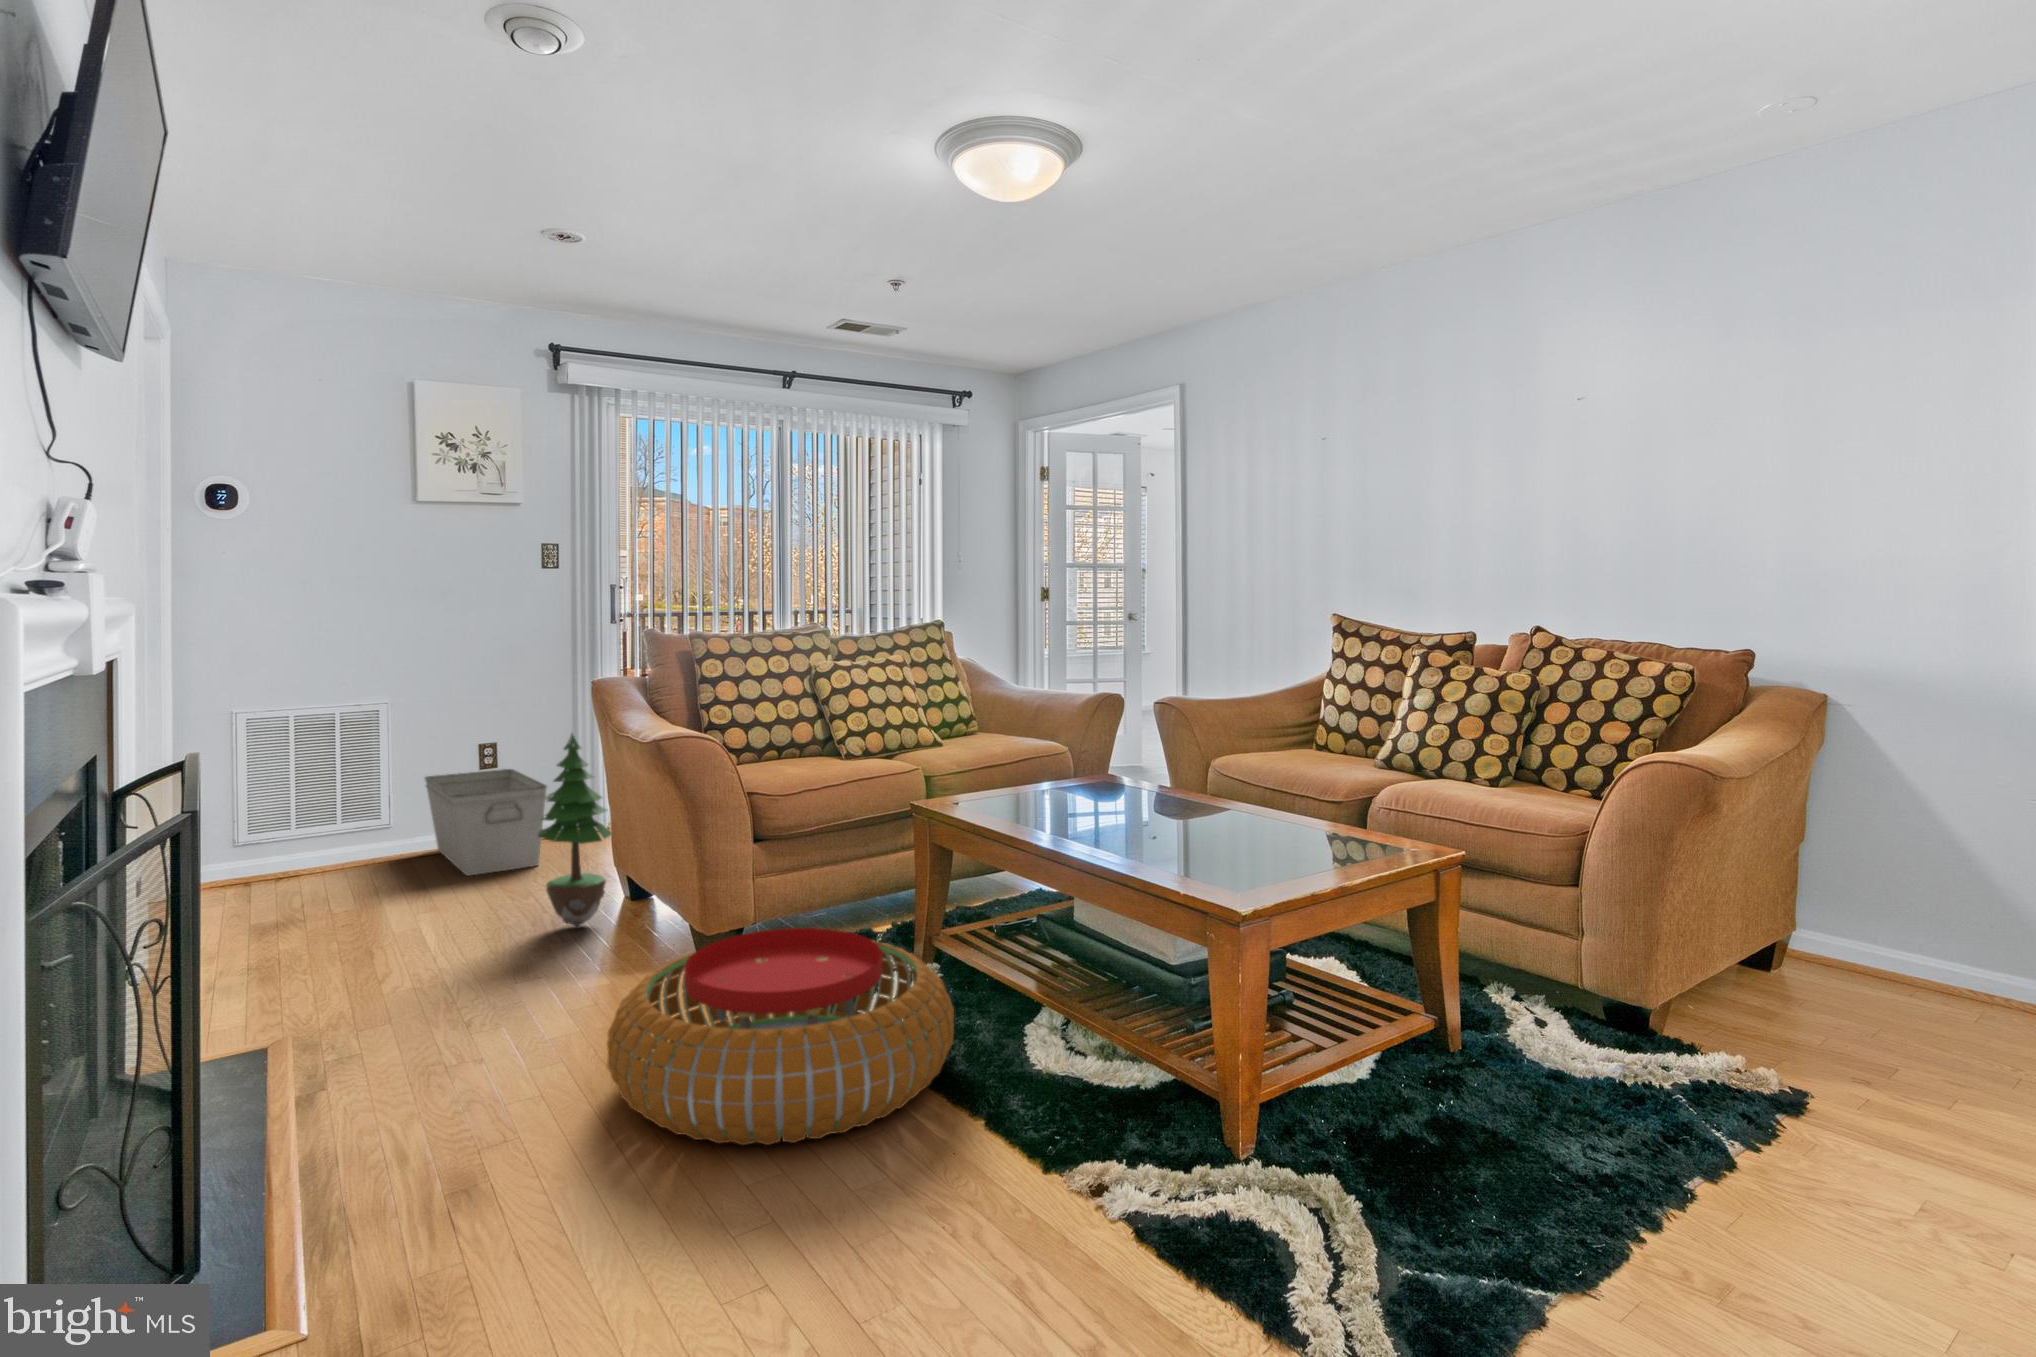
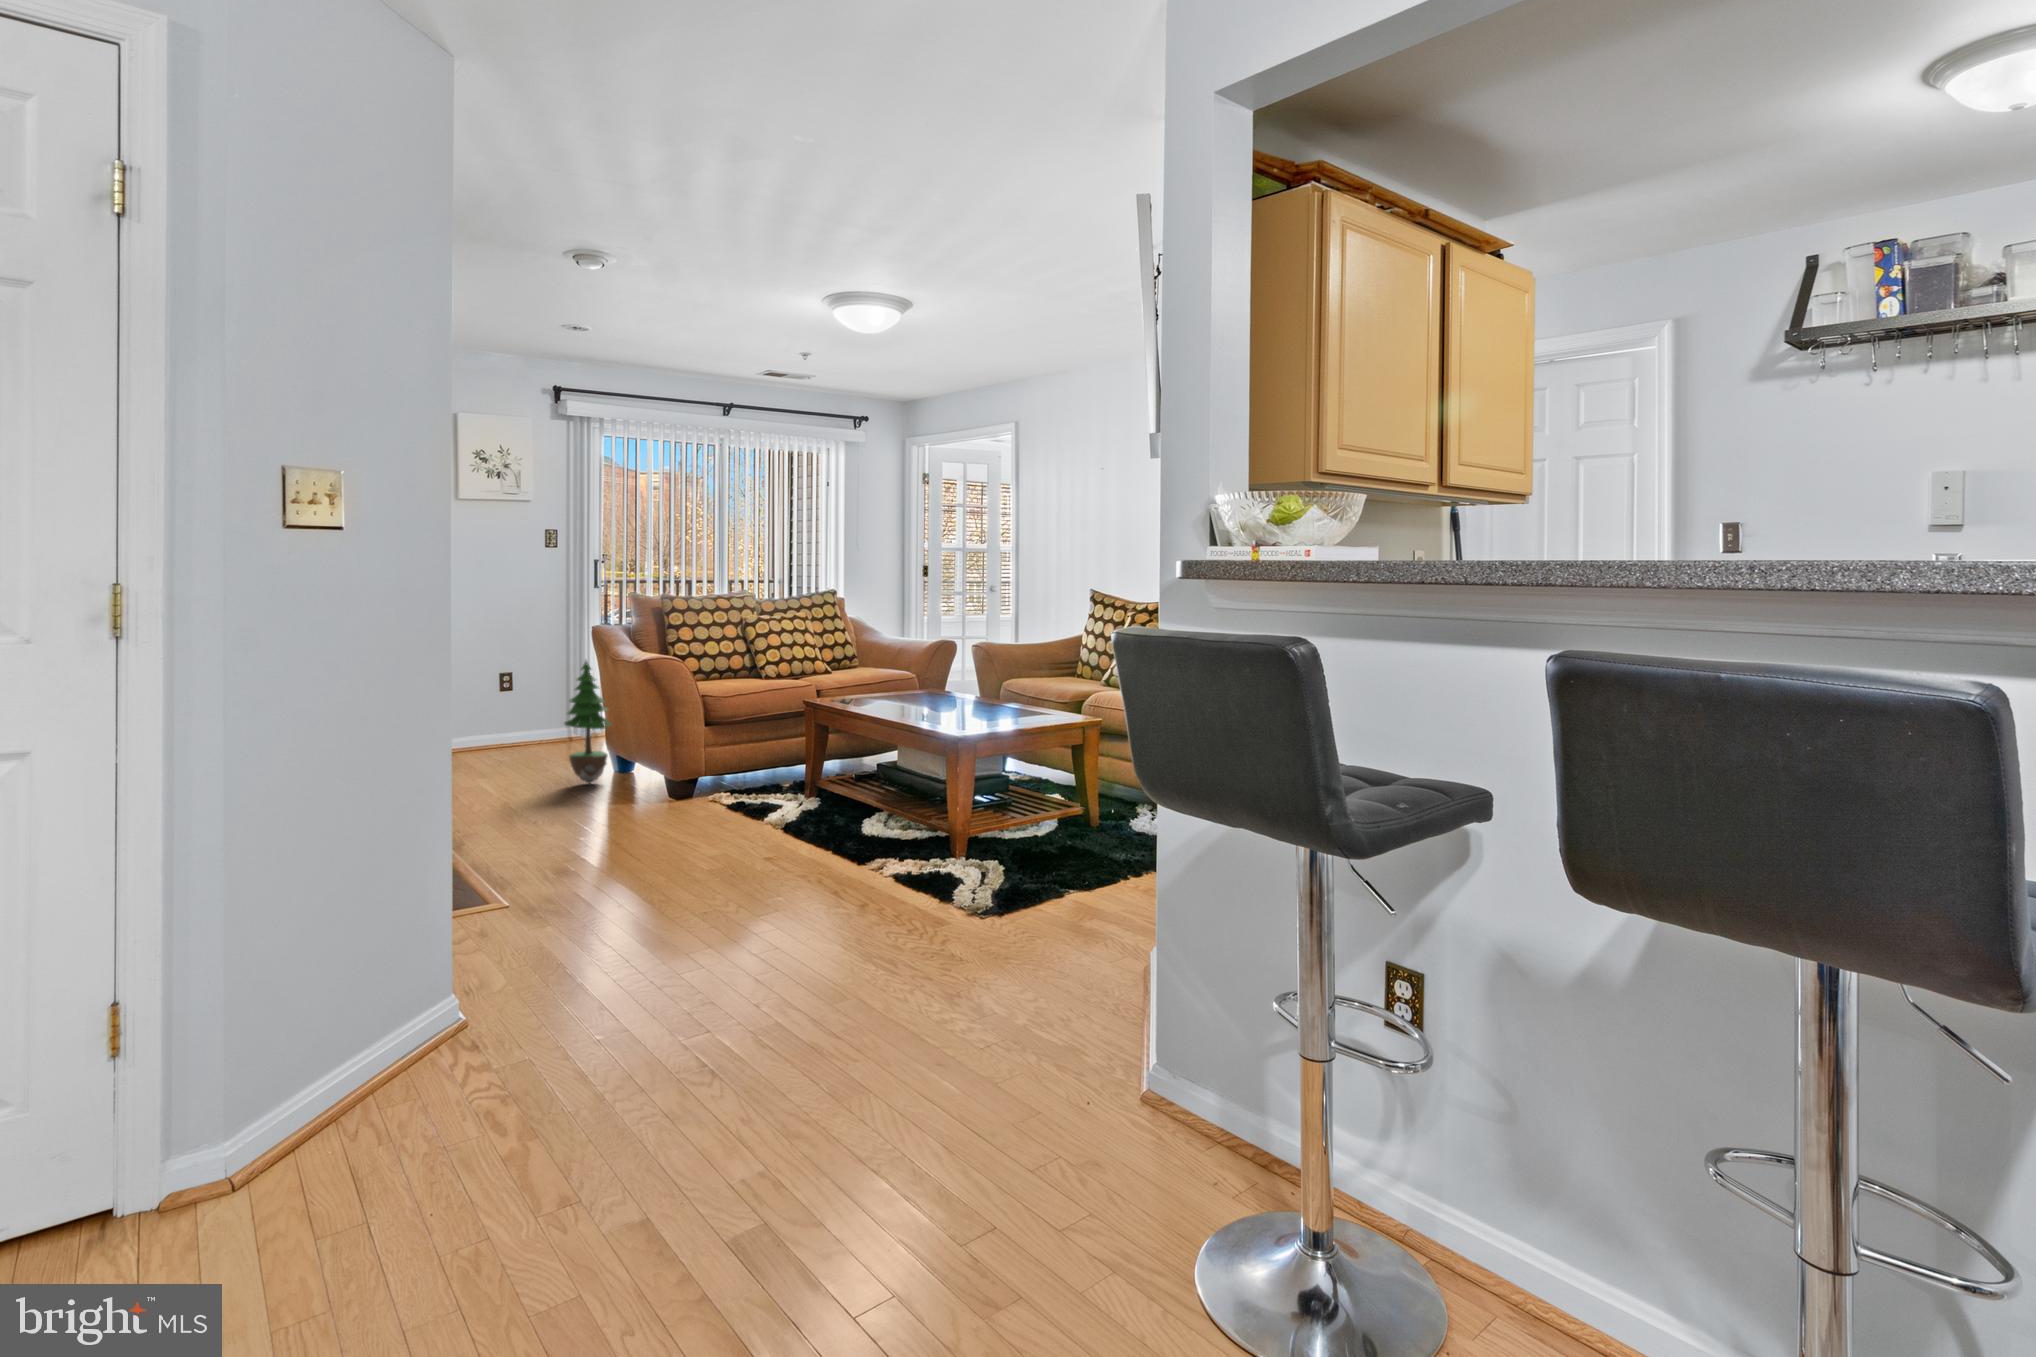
storage bin: present [425,769,547,876] -> none [465,691,558,760]
pouf: present [607,928,954,1145] -> none [628,765,820,861]

